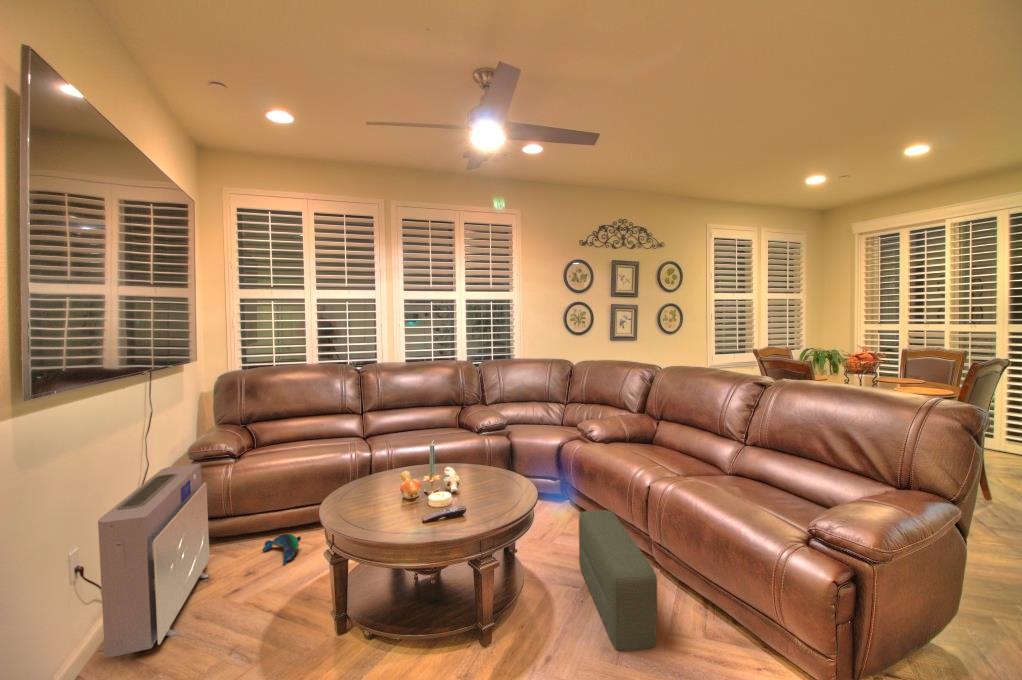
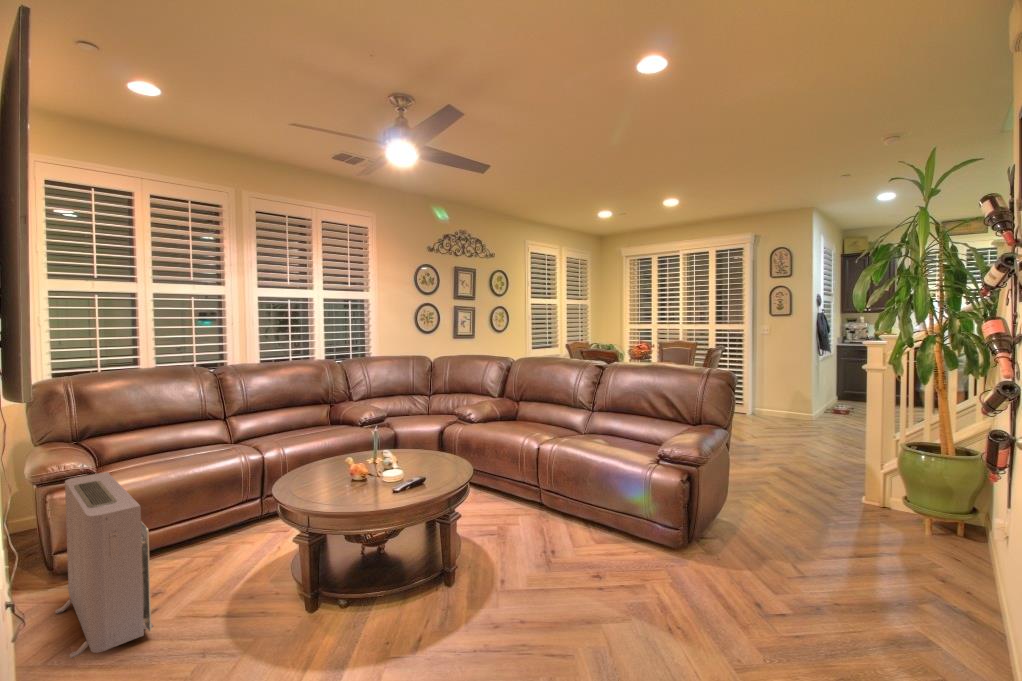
pouf: present [579,510,657,650] -> none [485,465,559,544]
plush toy: present [262,534,301,564] -> none [169,539,217,564]

